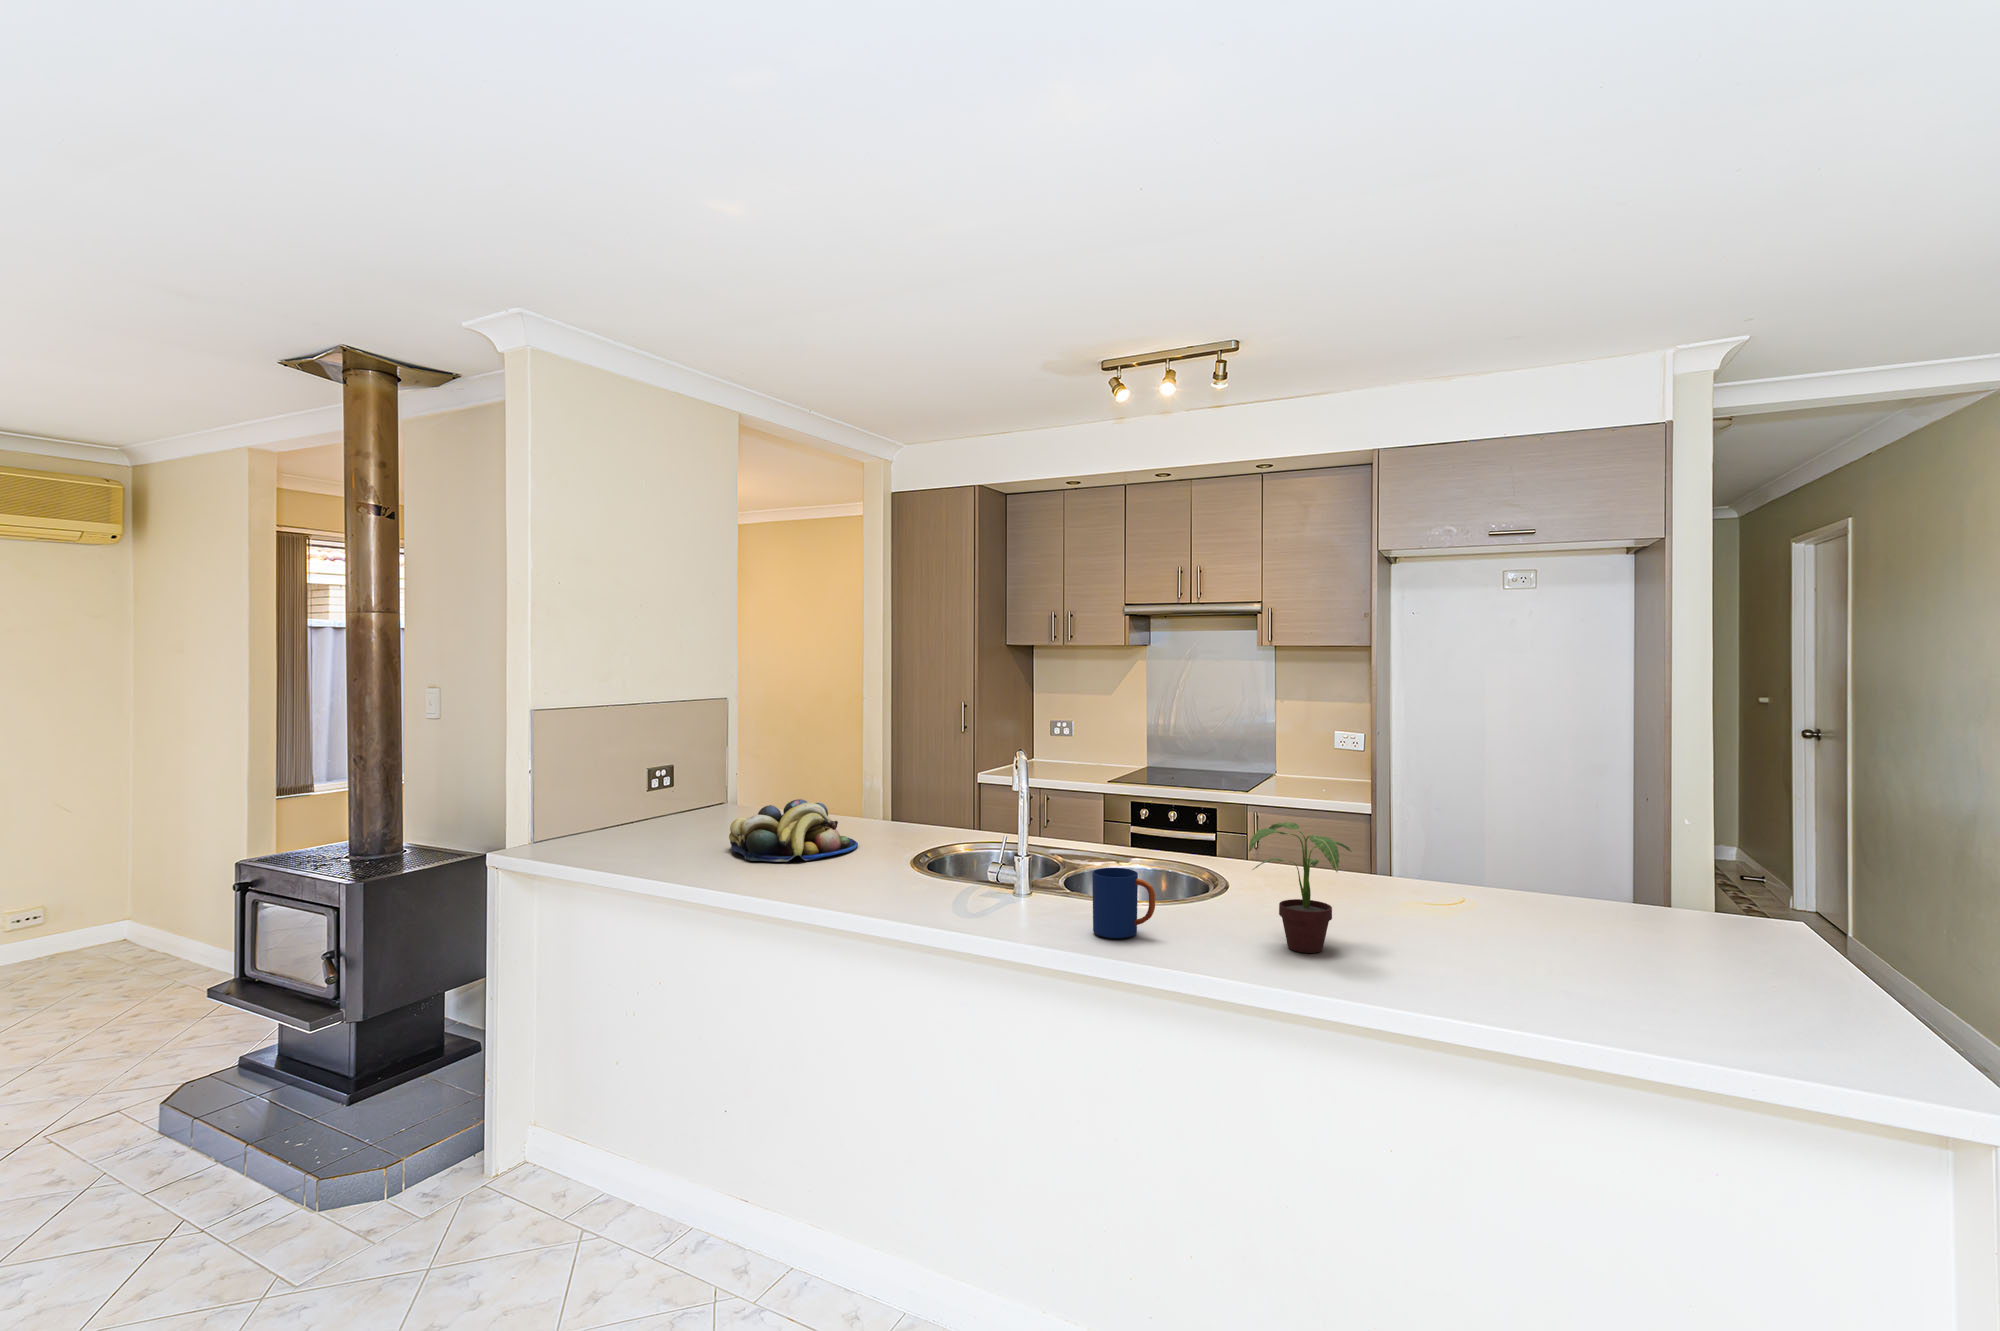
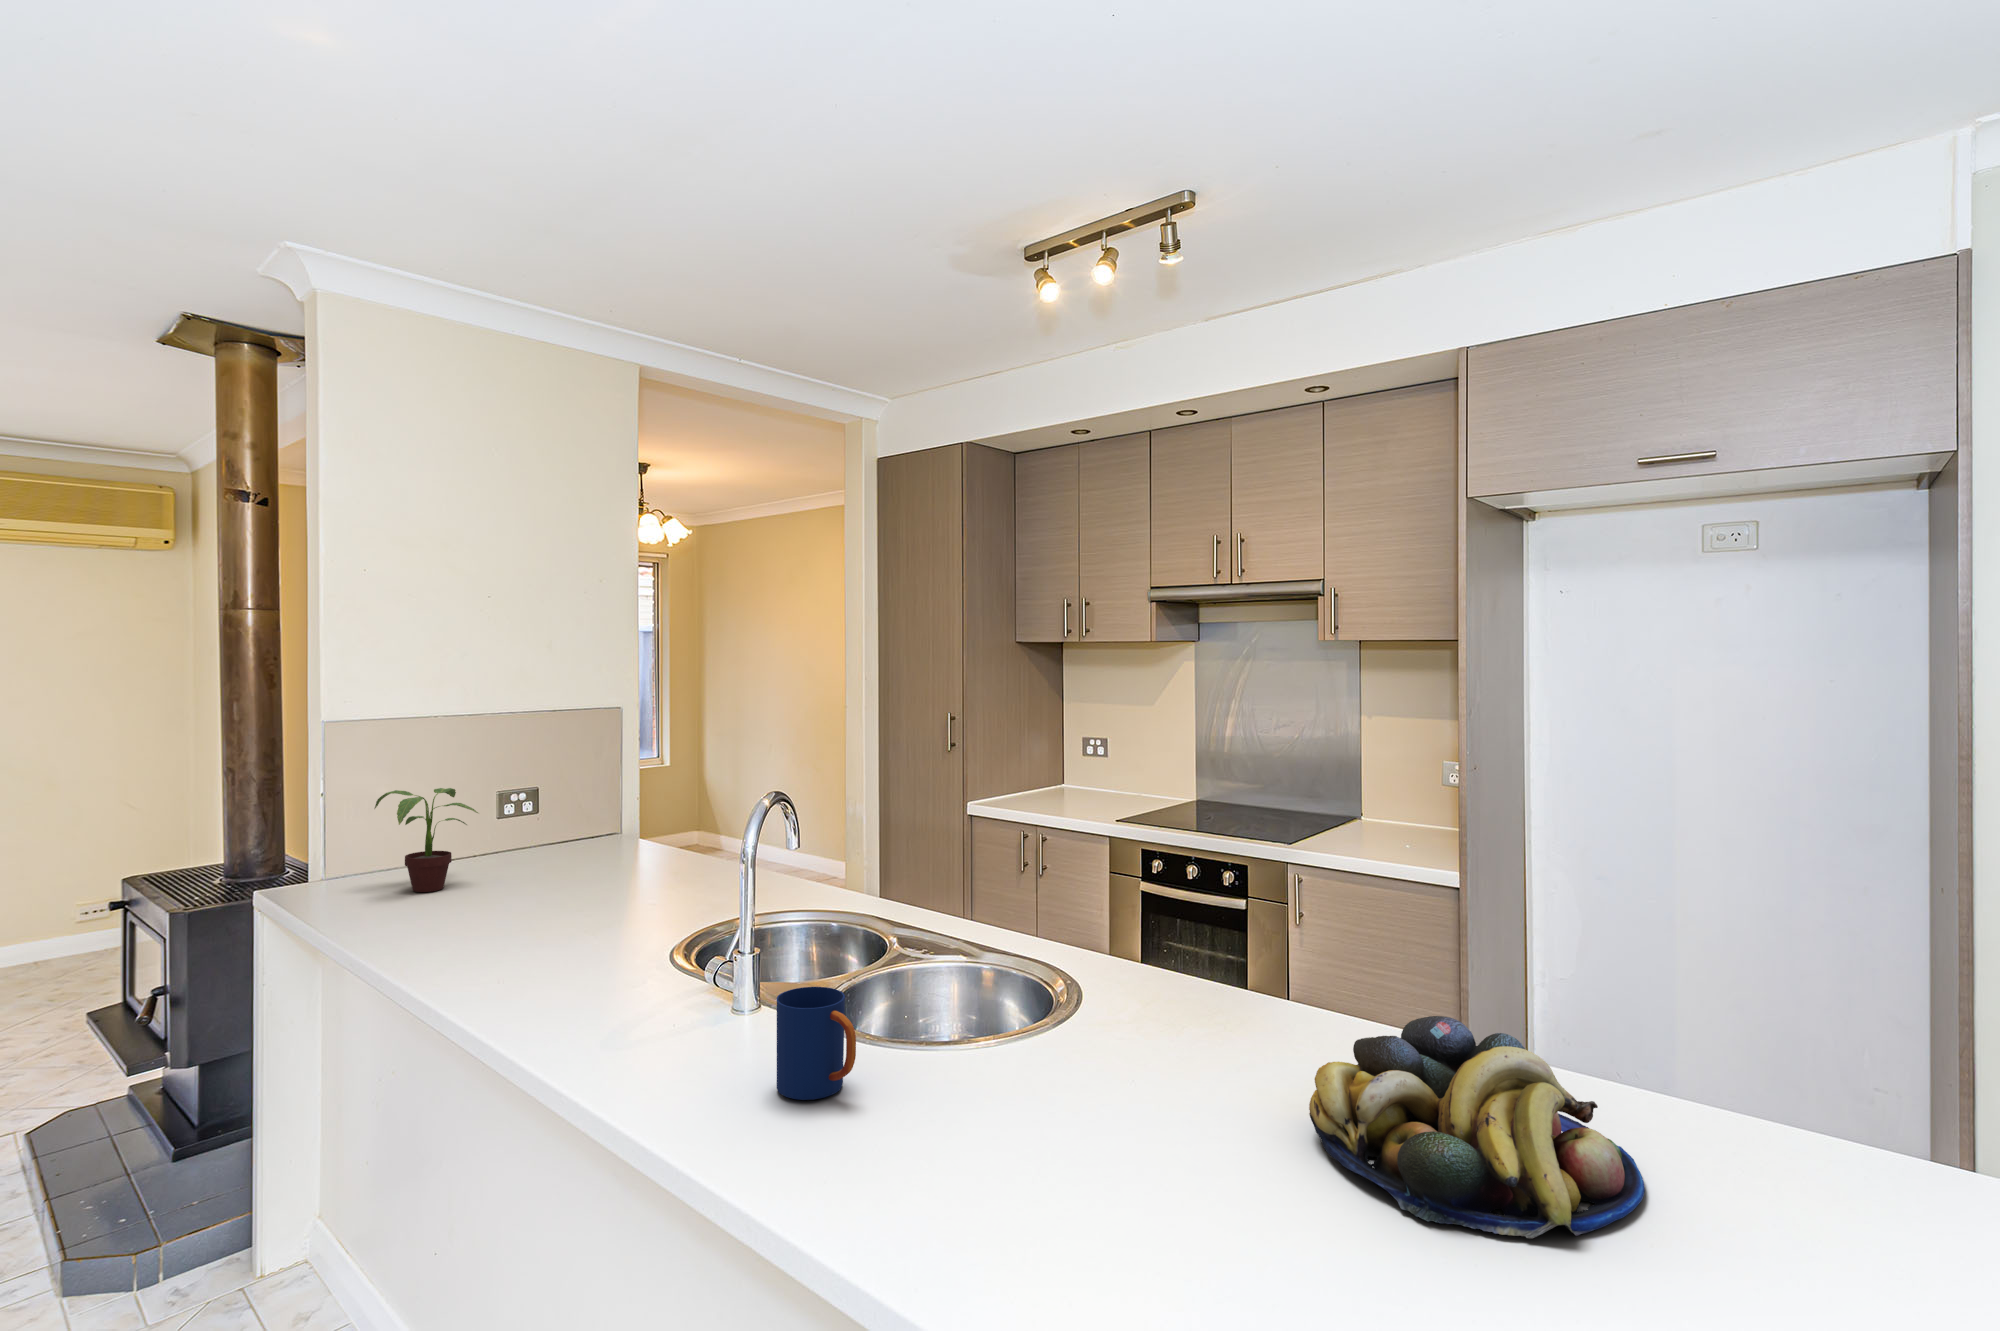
fruit bowl: present [729,799,858,862] -> present [1309,1016,1645,1238]
potted plant: present [1248,822,1352,953] -> present [375,788,478,892]

